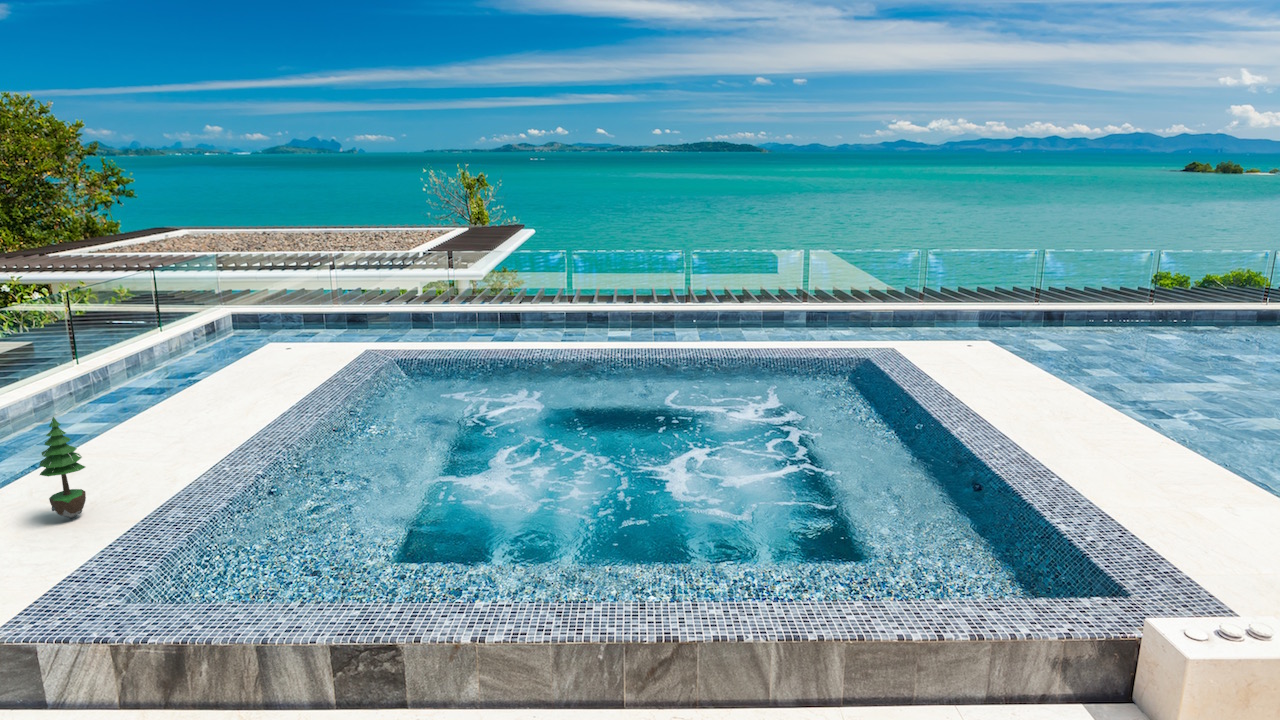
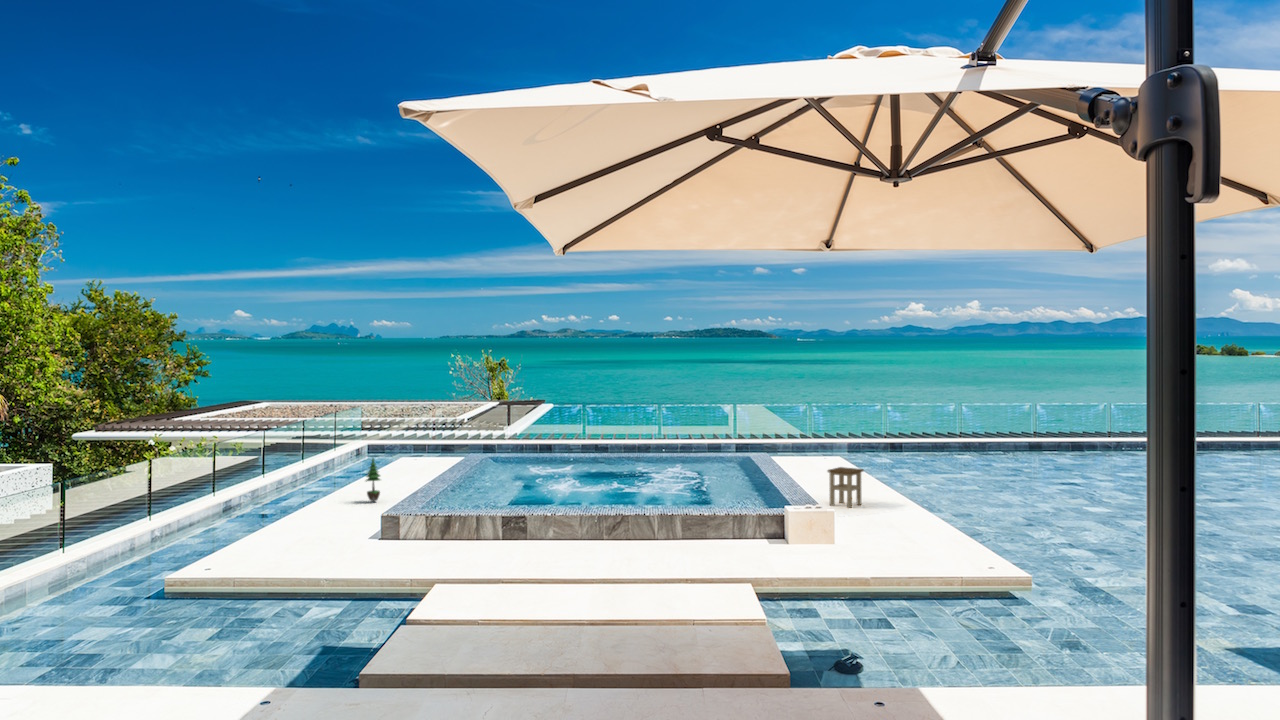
stool: none [1165,440,1258,554] -> present [828,467,863,508]

